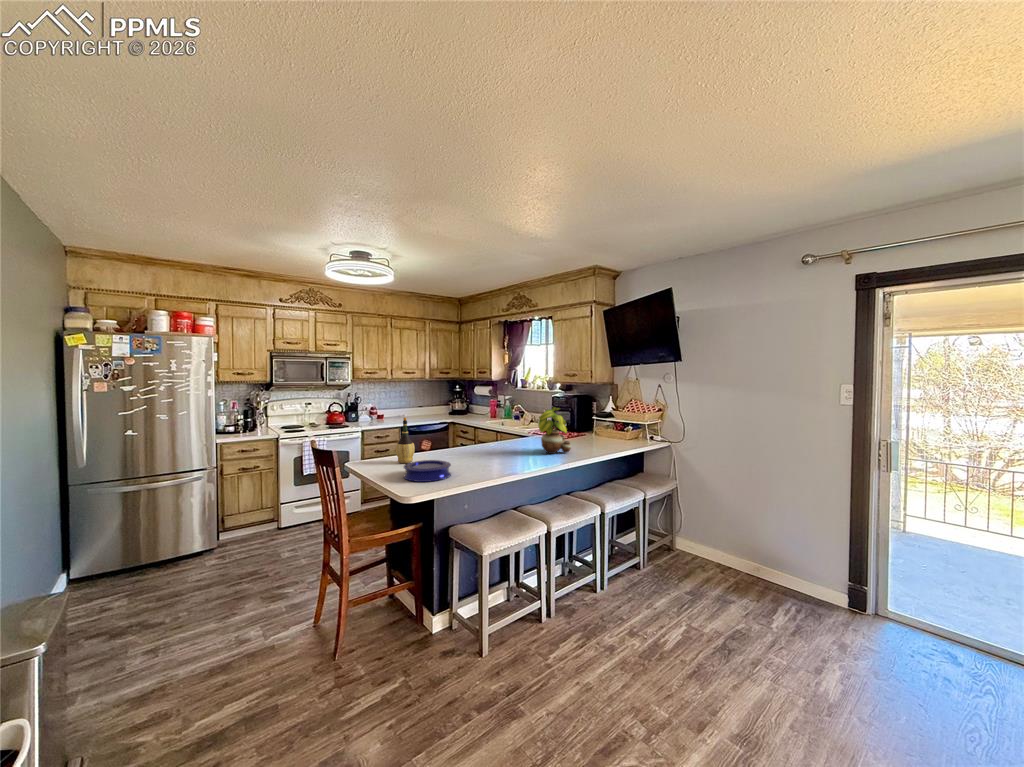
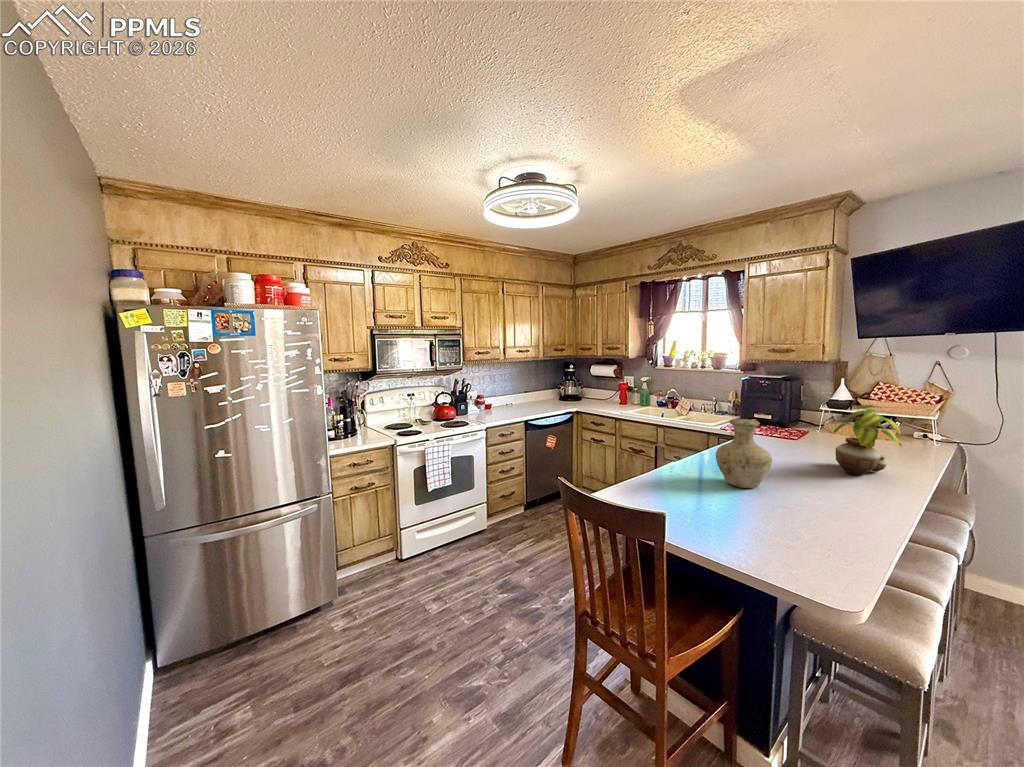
vase: none [451,414,483,458] -> present [716,419,772,488]
wine bottle: present [396,417,415,463] -> none [658,431,689,504]
plate: present [403,460,451,482] -> none [733,506,831,561]

